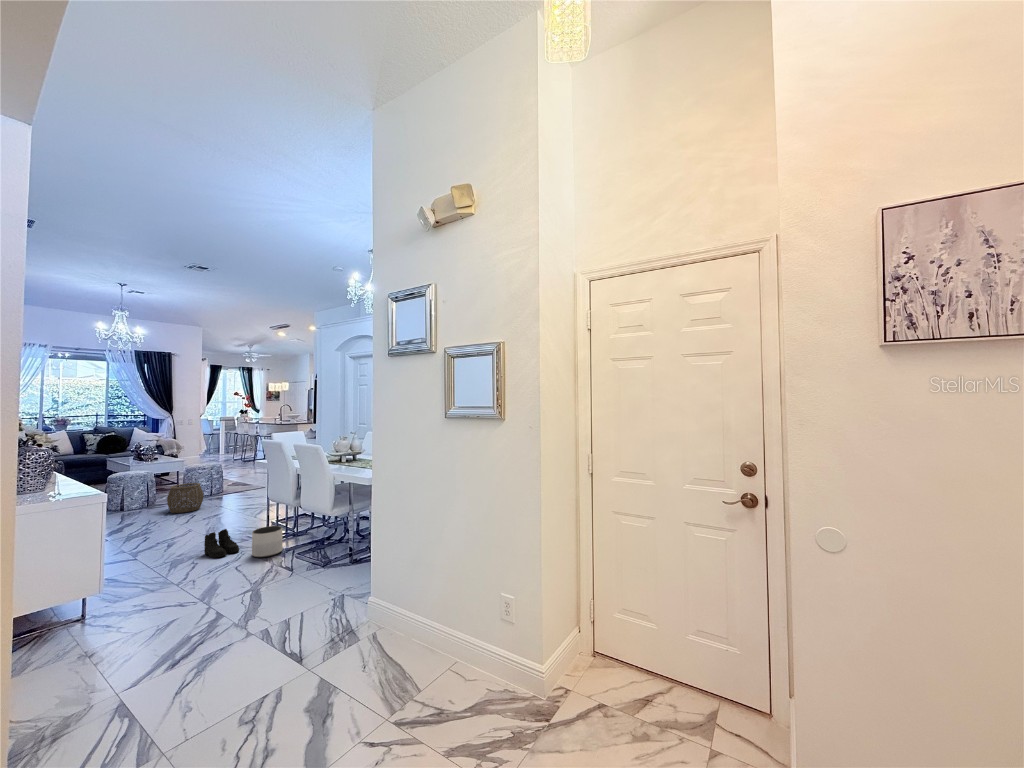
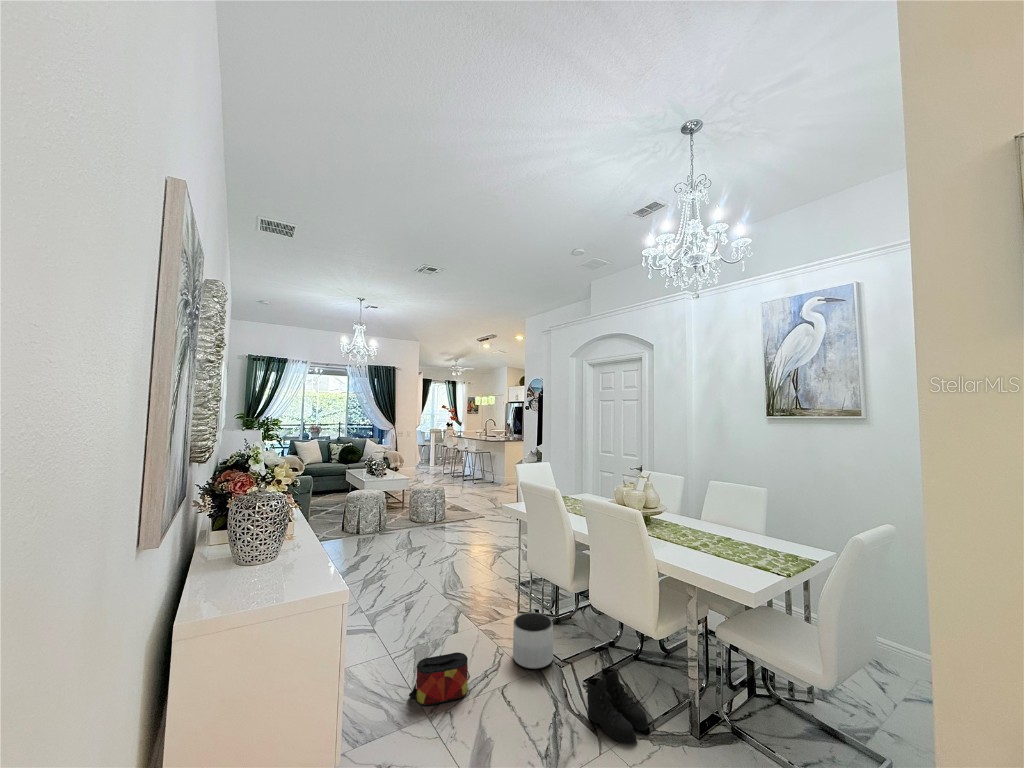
woven basket: present [167,483,204,513] -> none [398,511,432,546]
boots: present [204,529,239,558] -> present [586,668,649,744]
bag: none [162,550,213,582] -> present [409,652,470,706]

